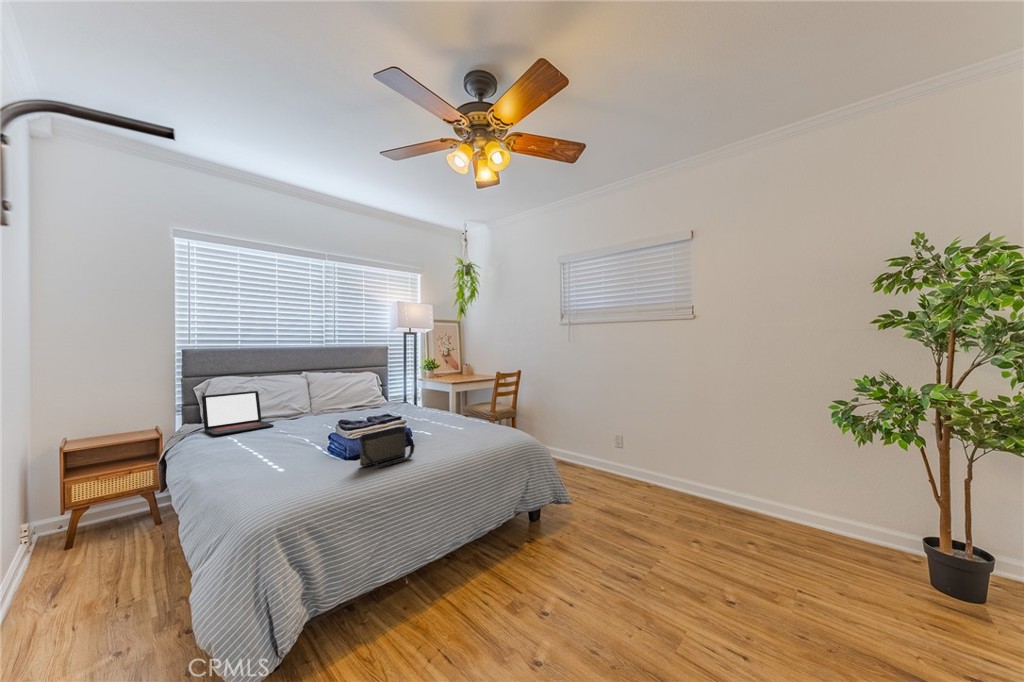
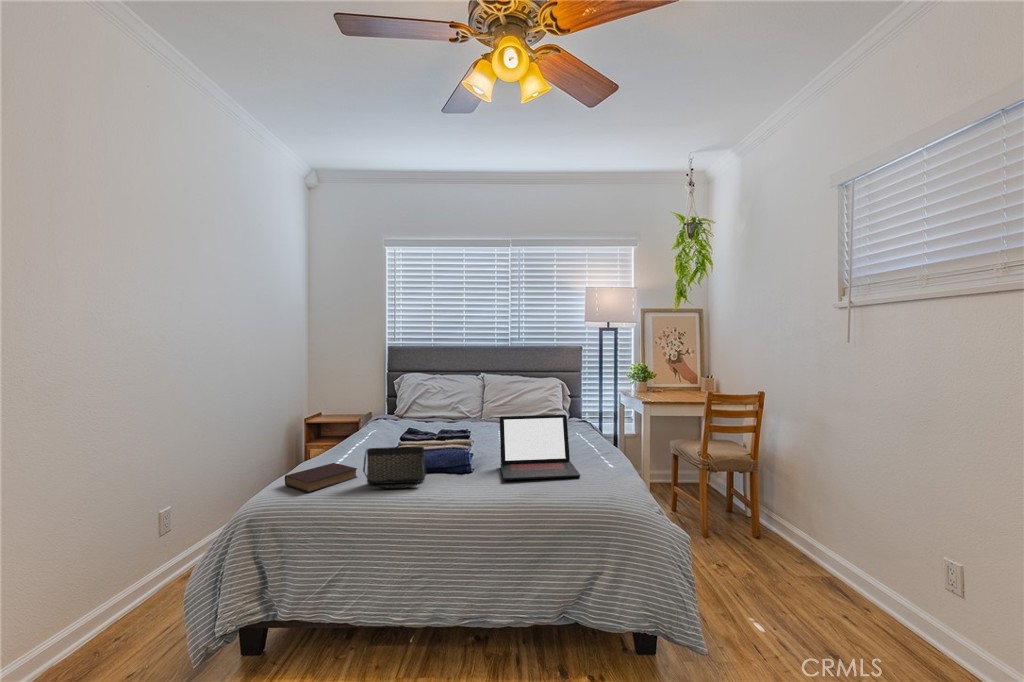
laptop: present [202,391,274,436] -> present [500,414,580,480]
book: none [272,459,334,490] -> present [285,463,357,492]

